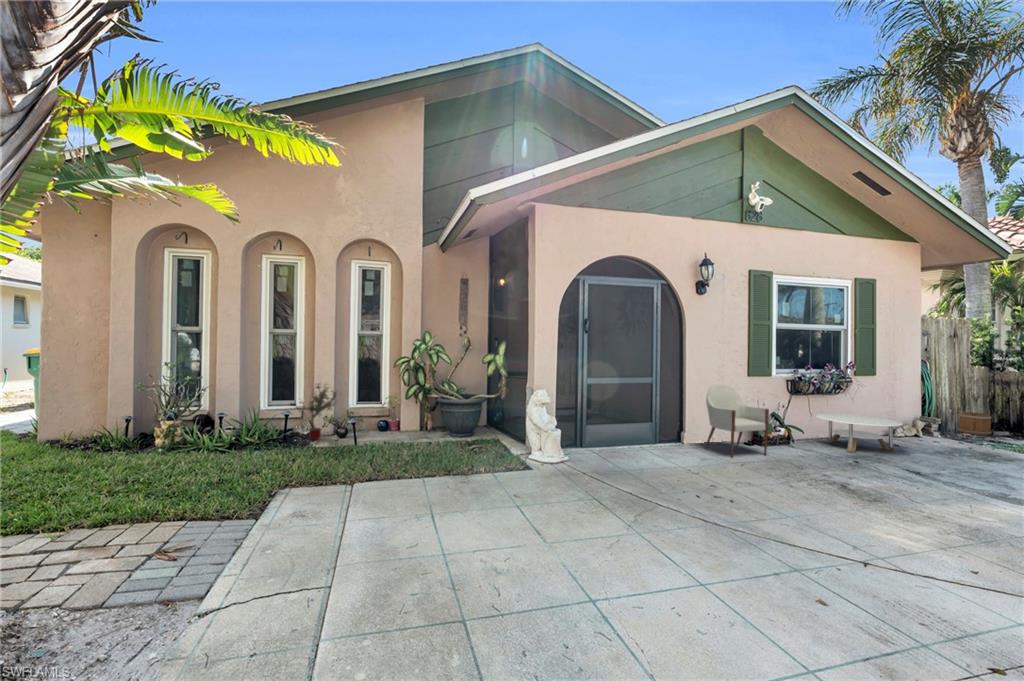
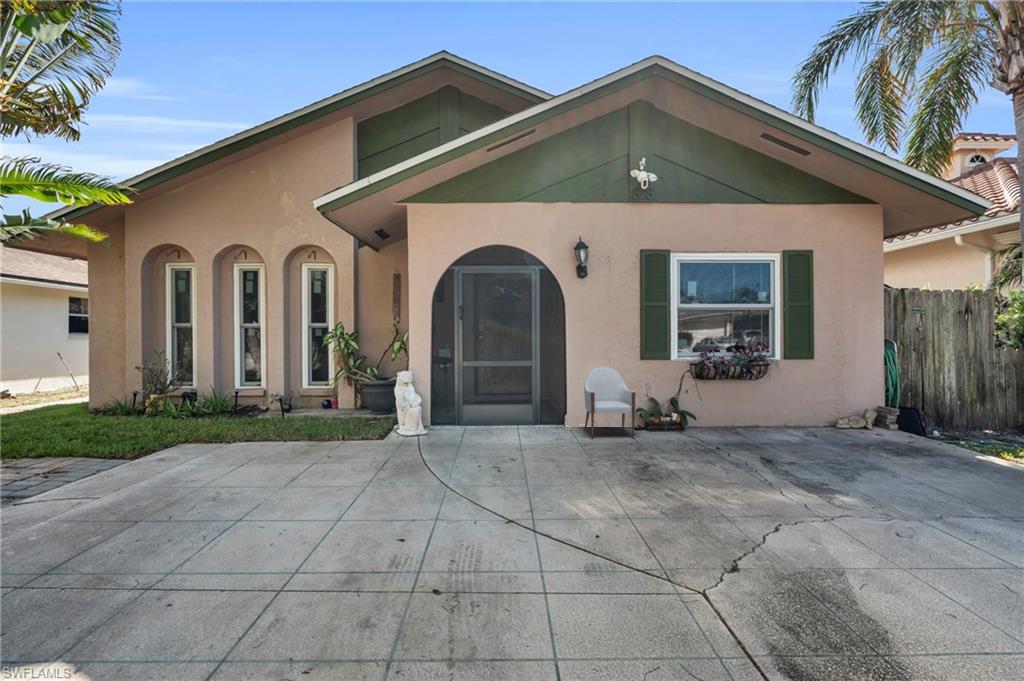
potted tree: present [296,384,337,440] -> none [250,366,282,413]
bucket: present [959,412,991,436] -> none [941,403,980,431]
round table: present [815,413,903,453] -> none [718,400,803,440]

